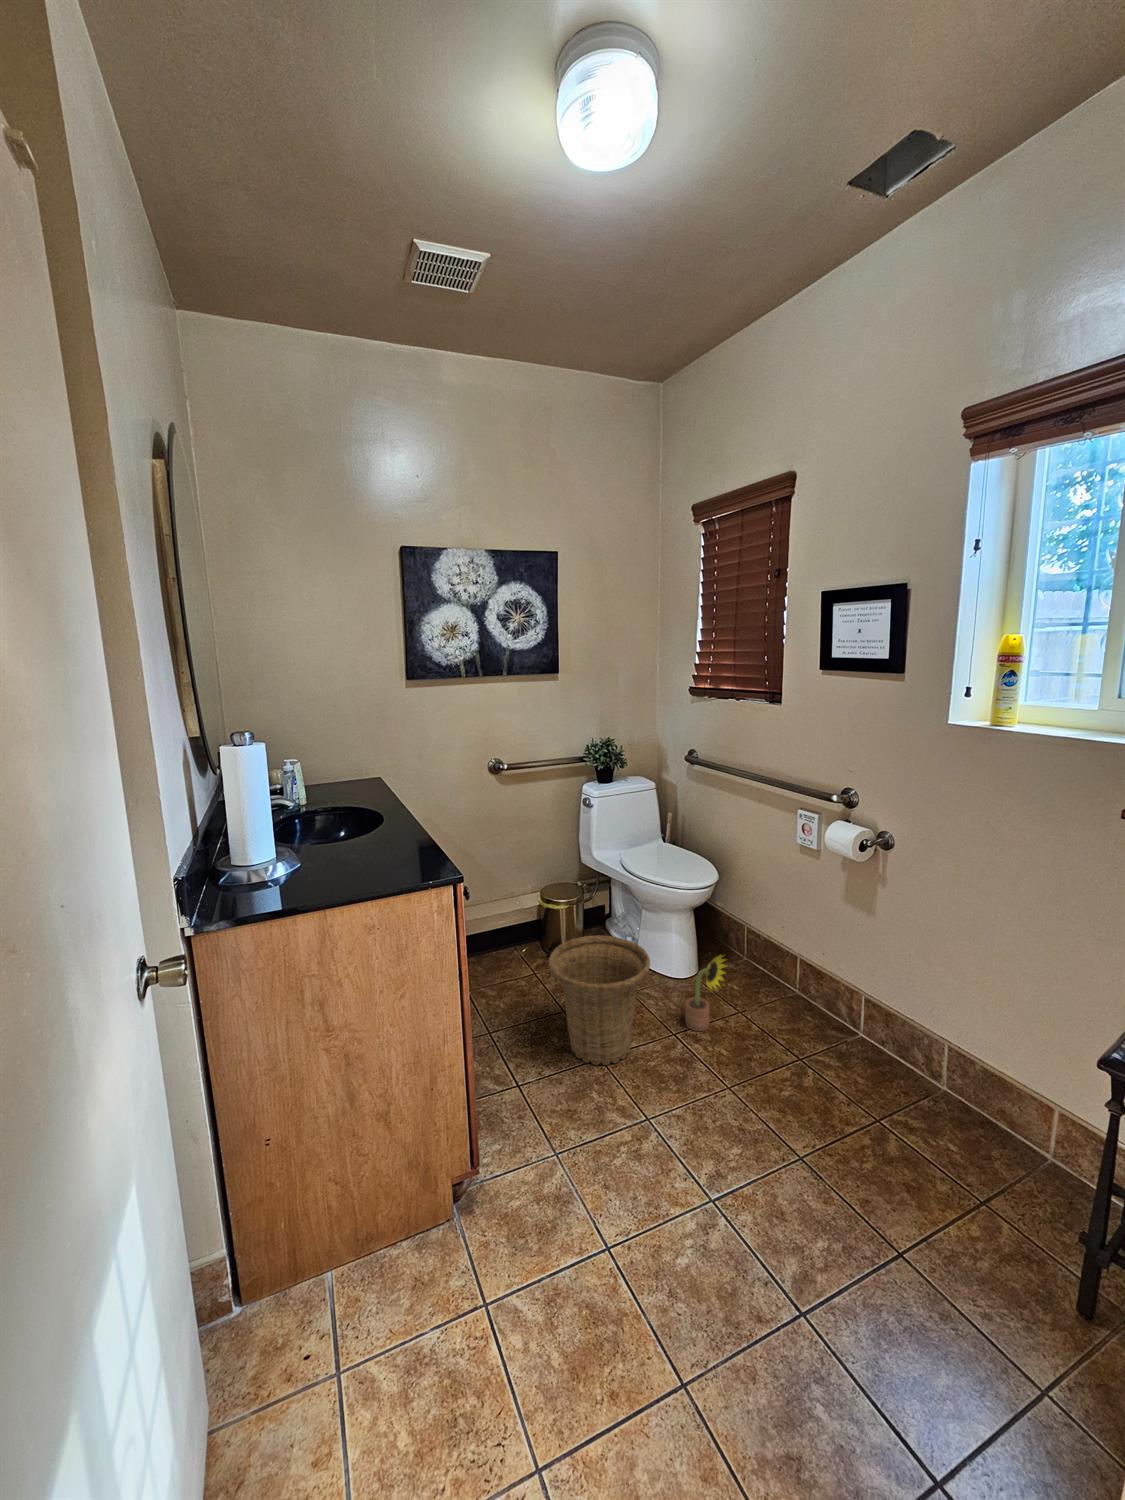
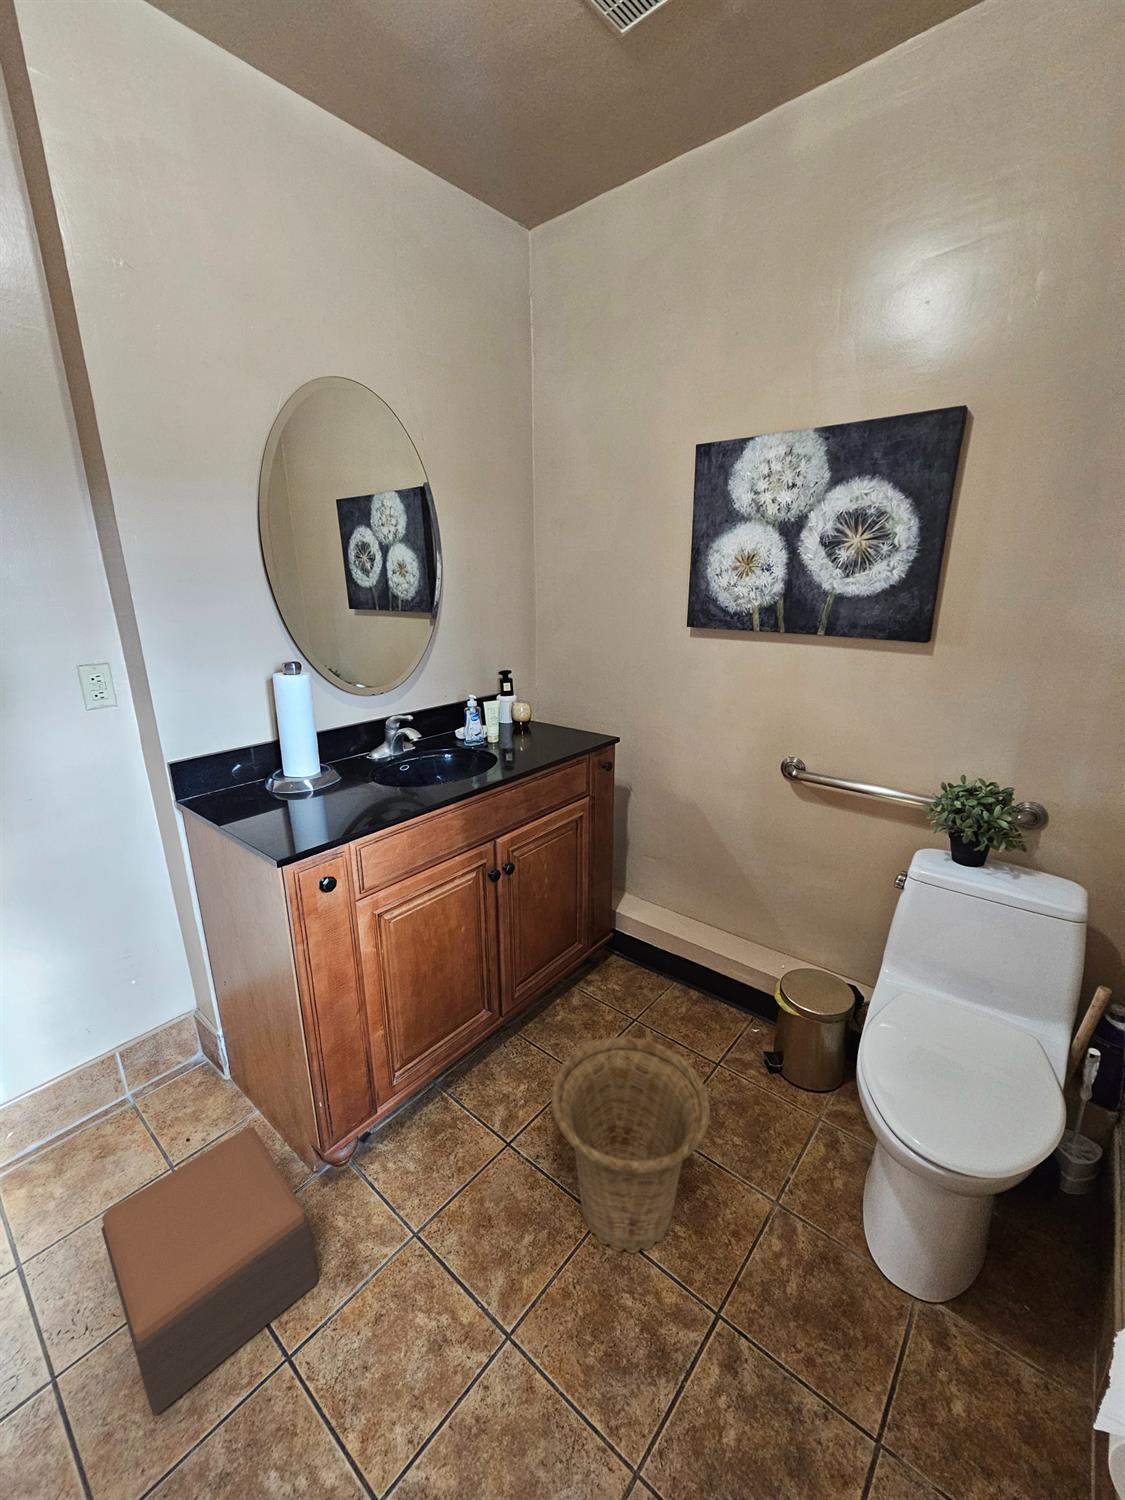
decorative plant: present [685,955,726,1031] -> none [750,1277,844,1383]
footstool: none [434,1153,614,1420] -> present [101,1127,318,1414]

